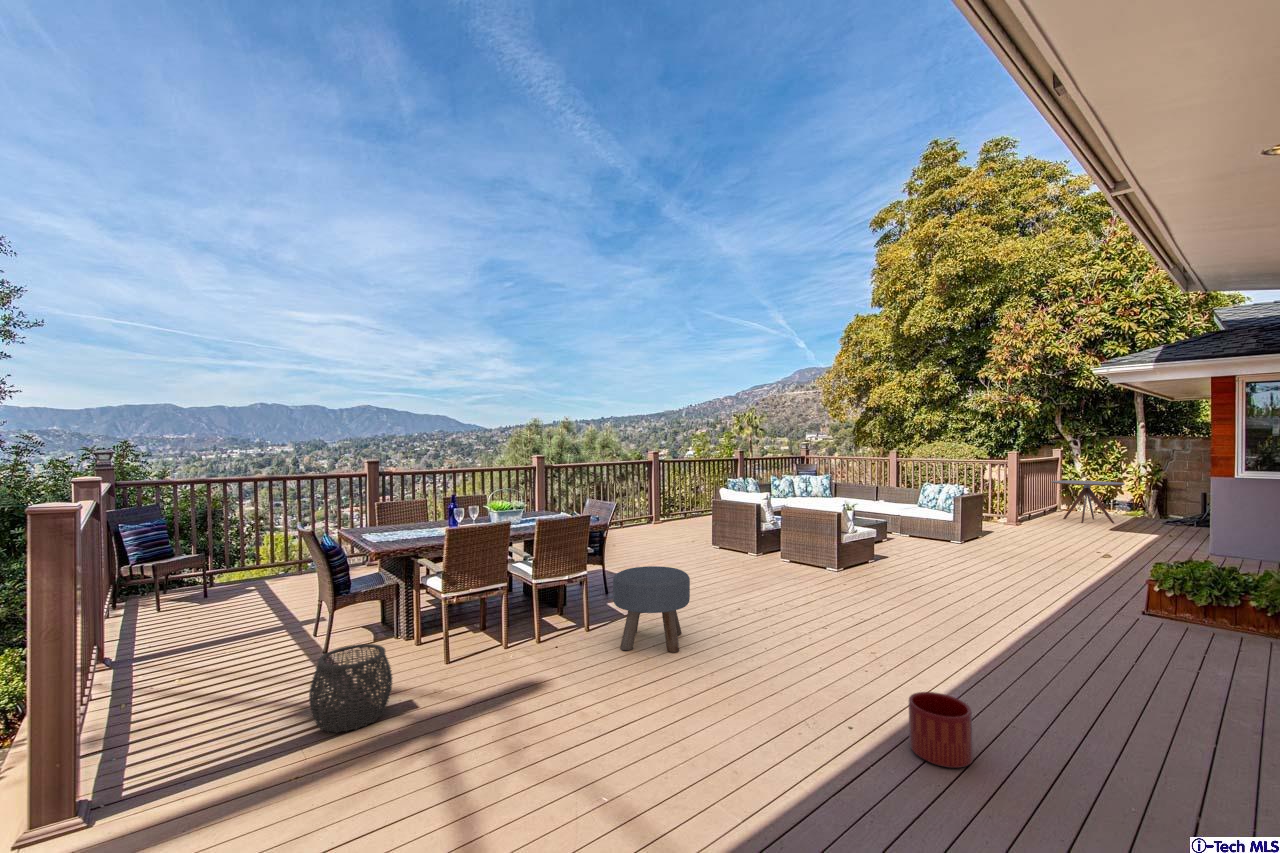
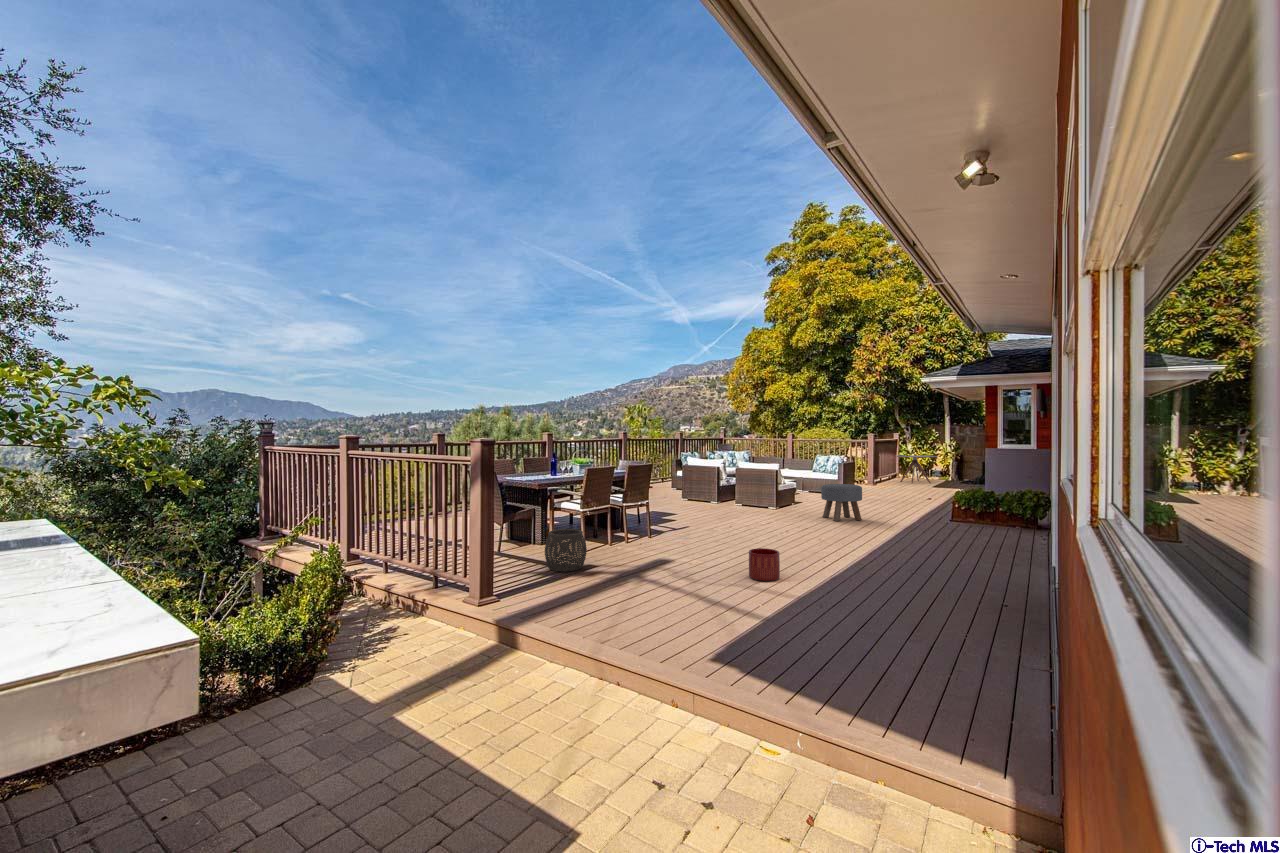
ottoman: present [613,566,690,652] -> present [821,484,862,521]
planter: present [909,692,973,768] -> present [749,548,780,581]

